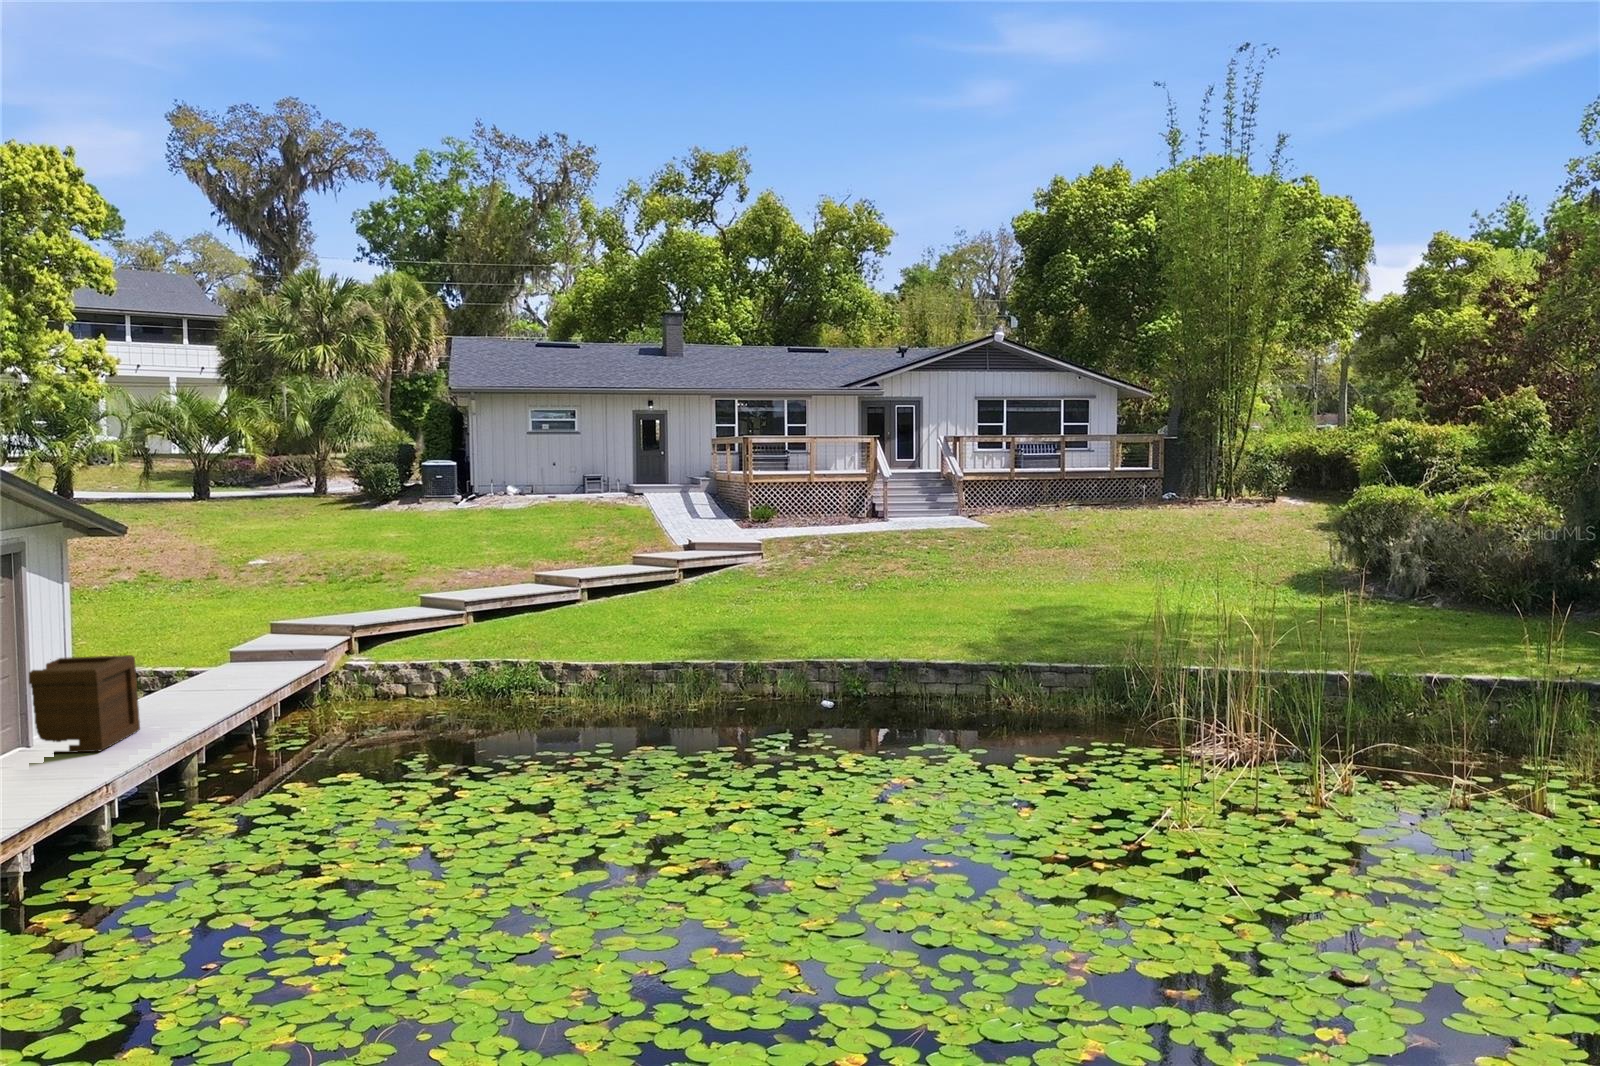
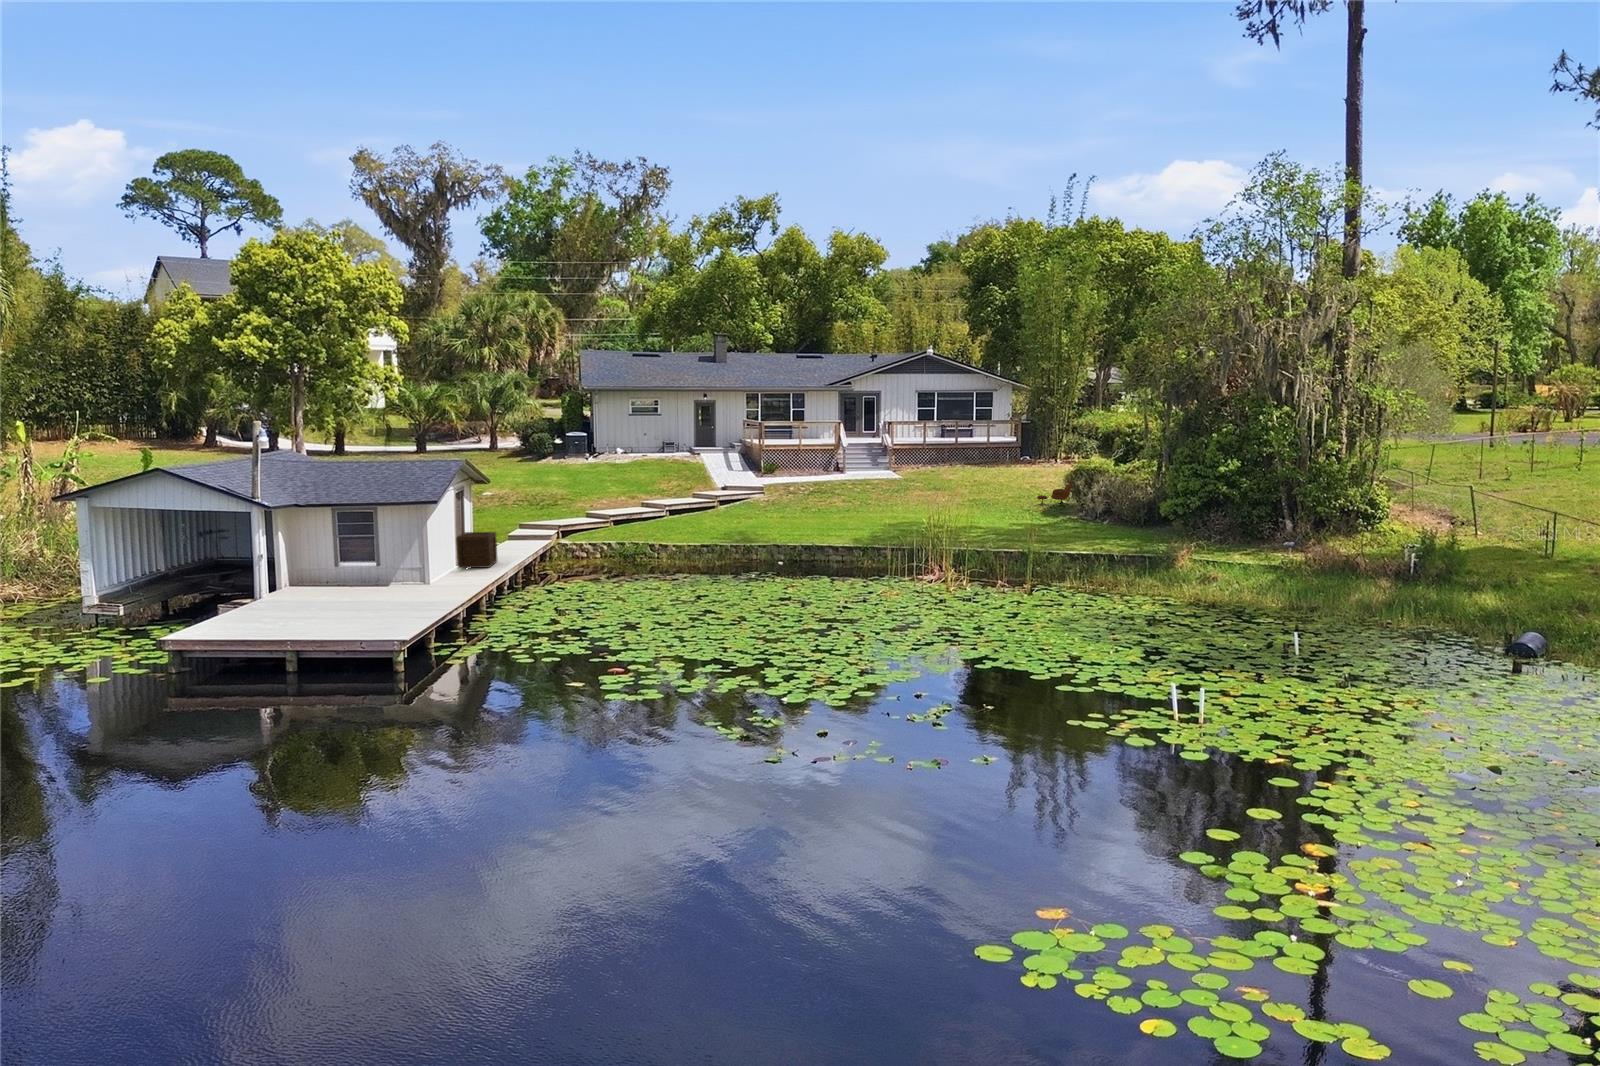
lounge chair: none [1261,518,1330,569] -> present [1037,480,1072,505]

